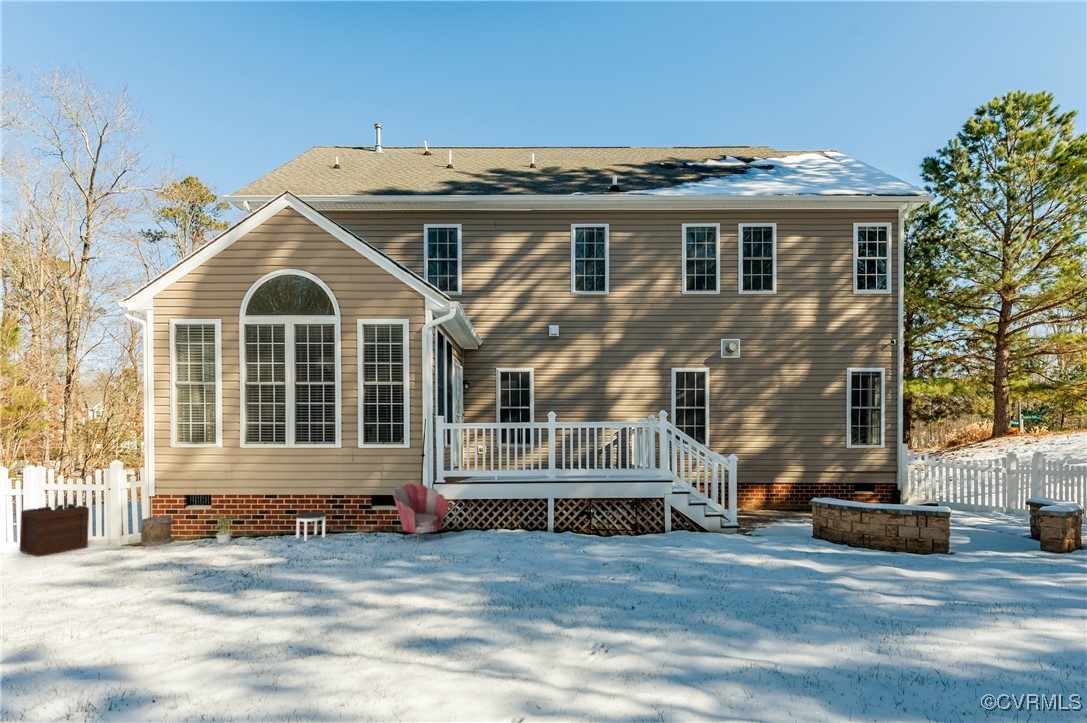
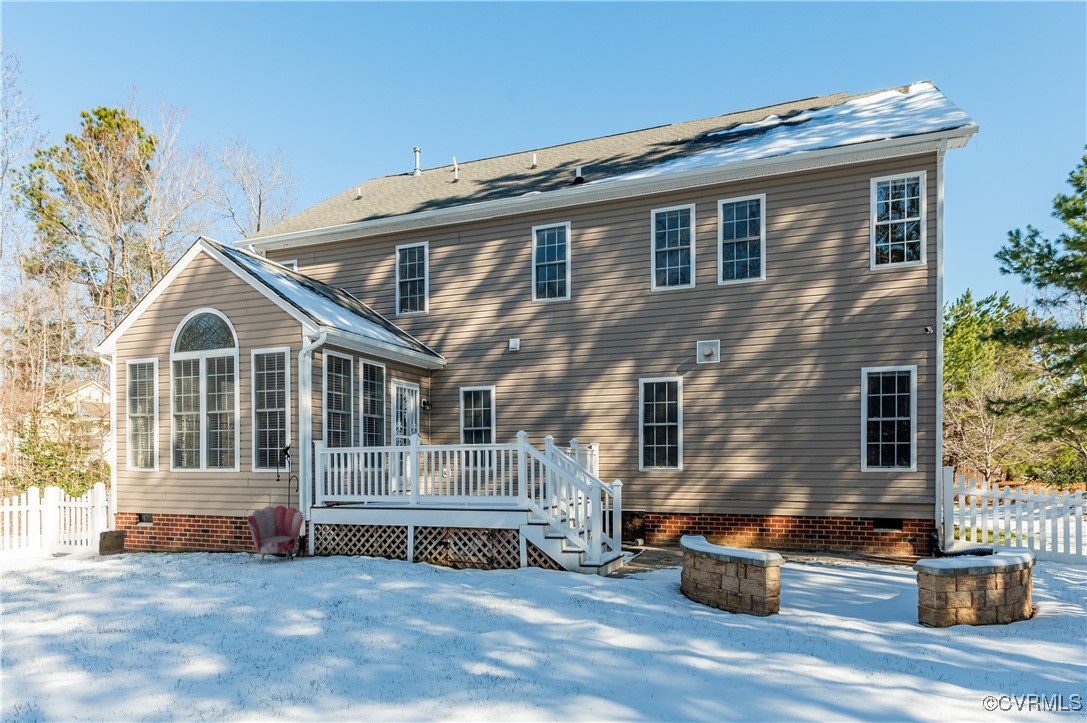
wooden crate: present [20,504,89,557] -> none [30,517,71,558]
round table: present [295,512,327,541] -> none [191,531,221,557]
potted plant: present [212,514,237,543] -> none [135,530,167,555]

